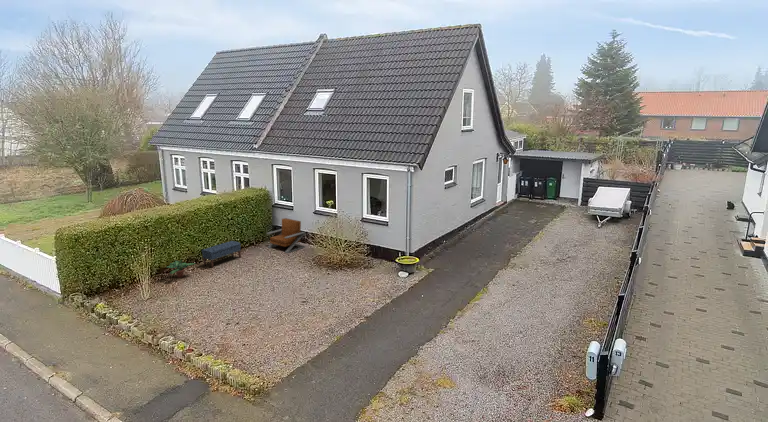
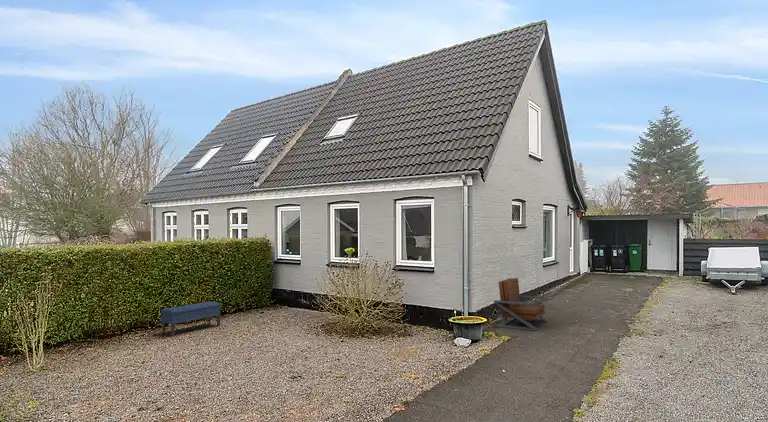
lounge chair: present [267,218,305,253] -> present [494,278,548,331]
potted plant: present [167,260,195,278] -> none [96,317,145,347]

